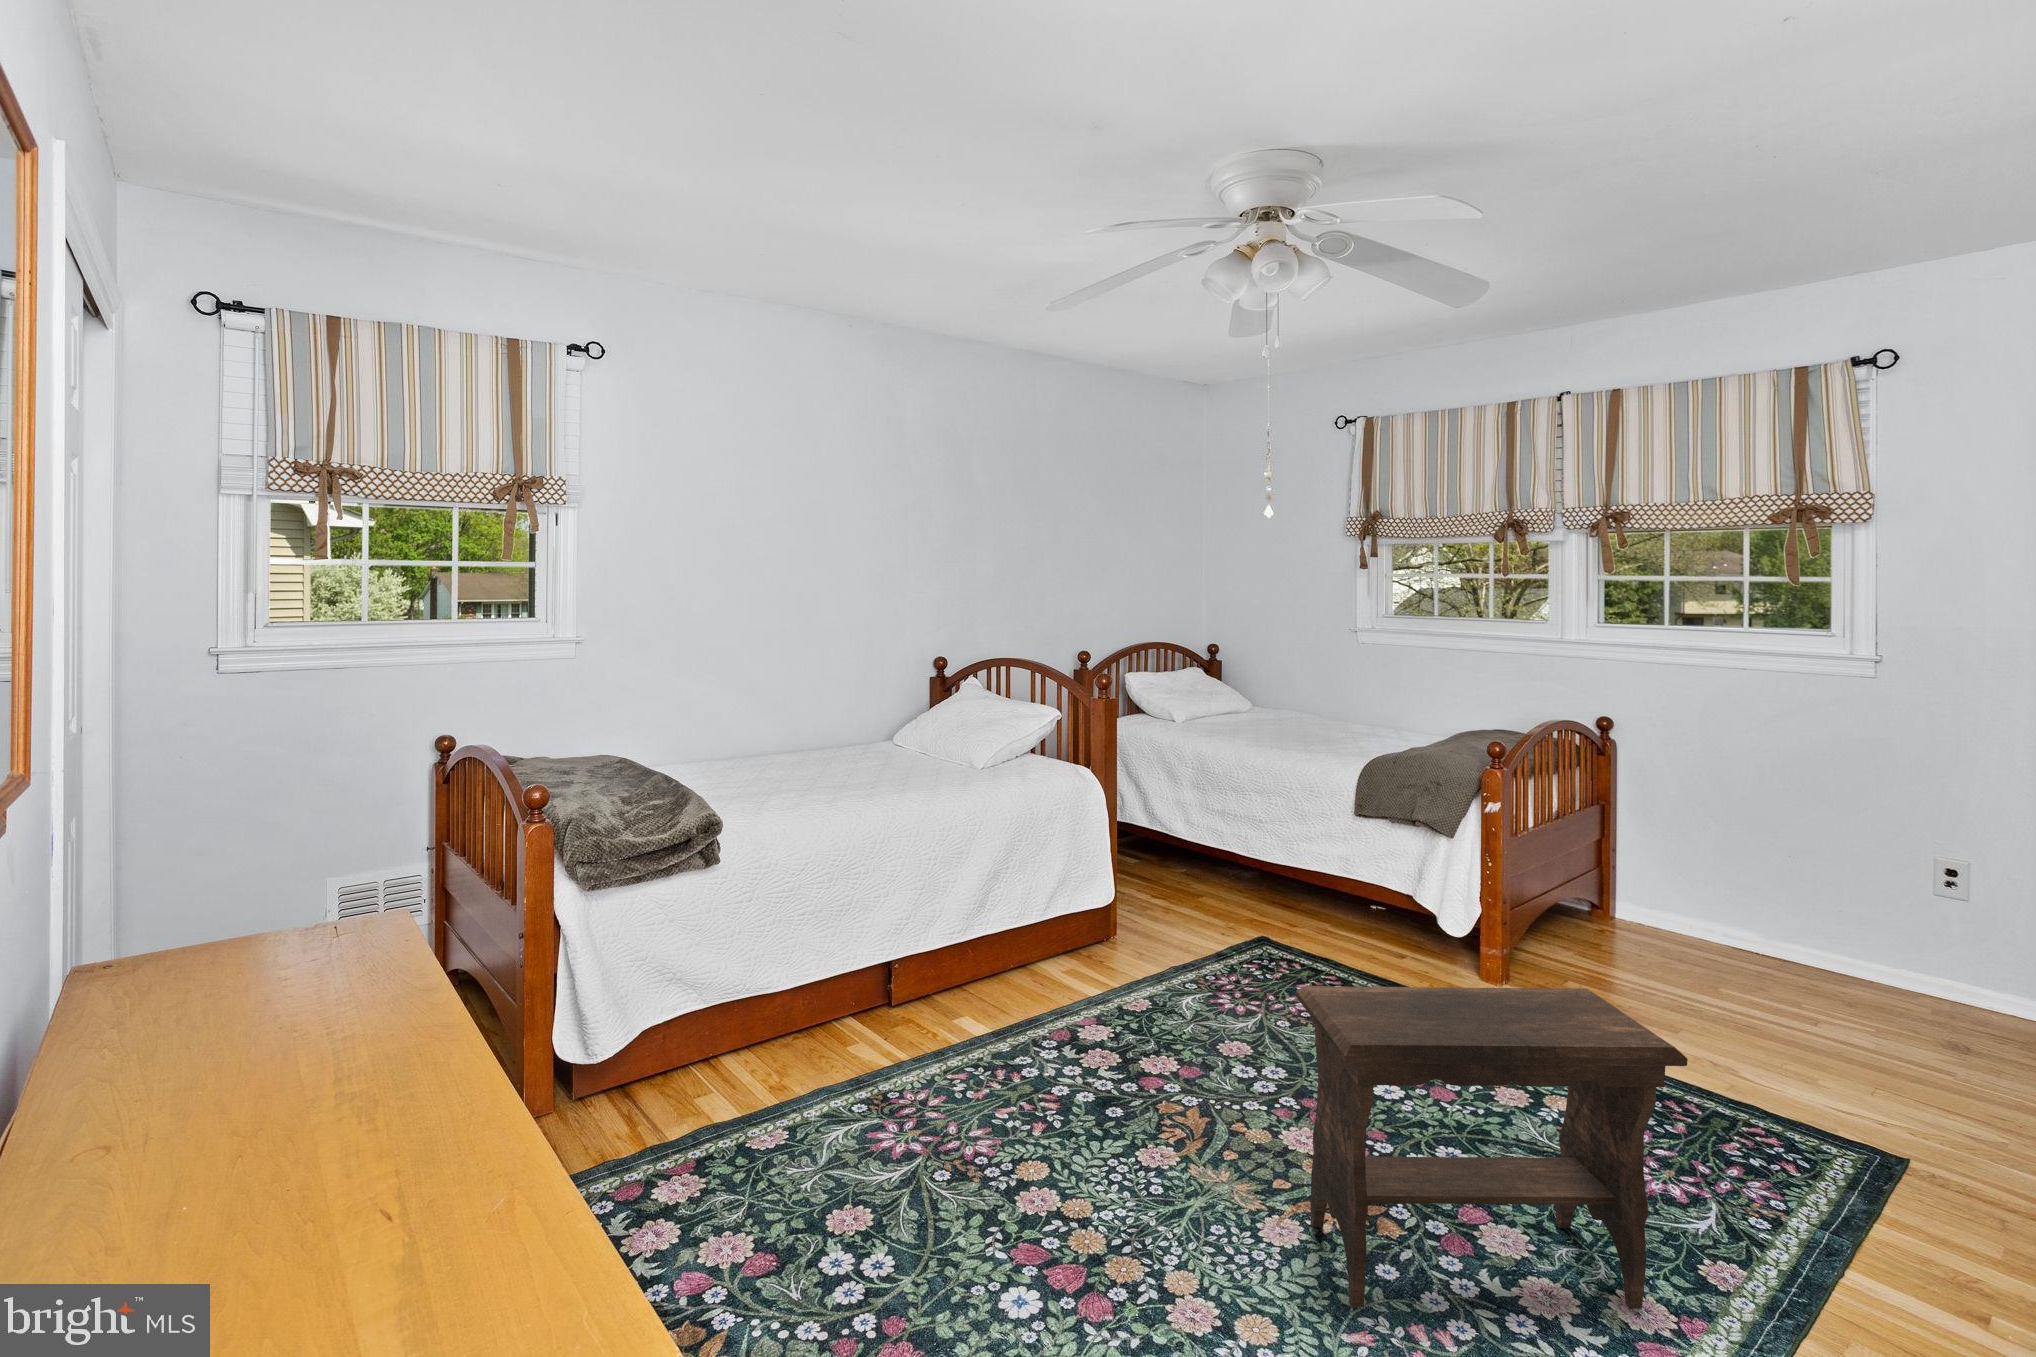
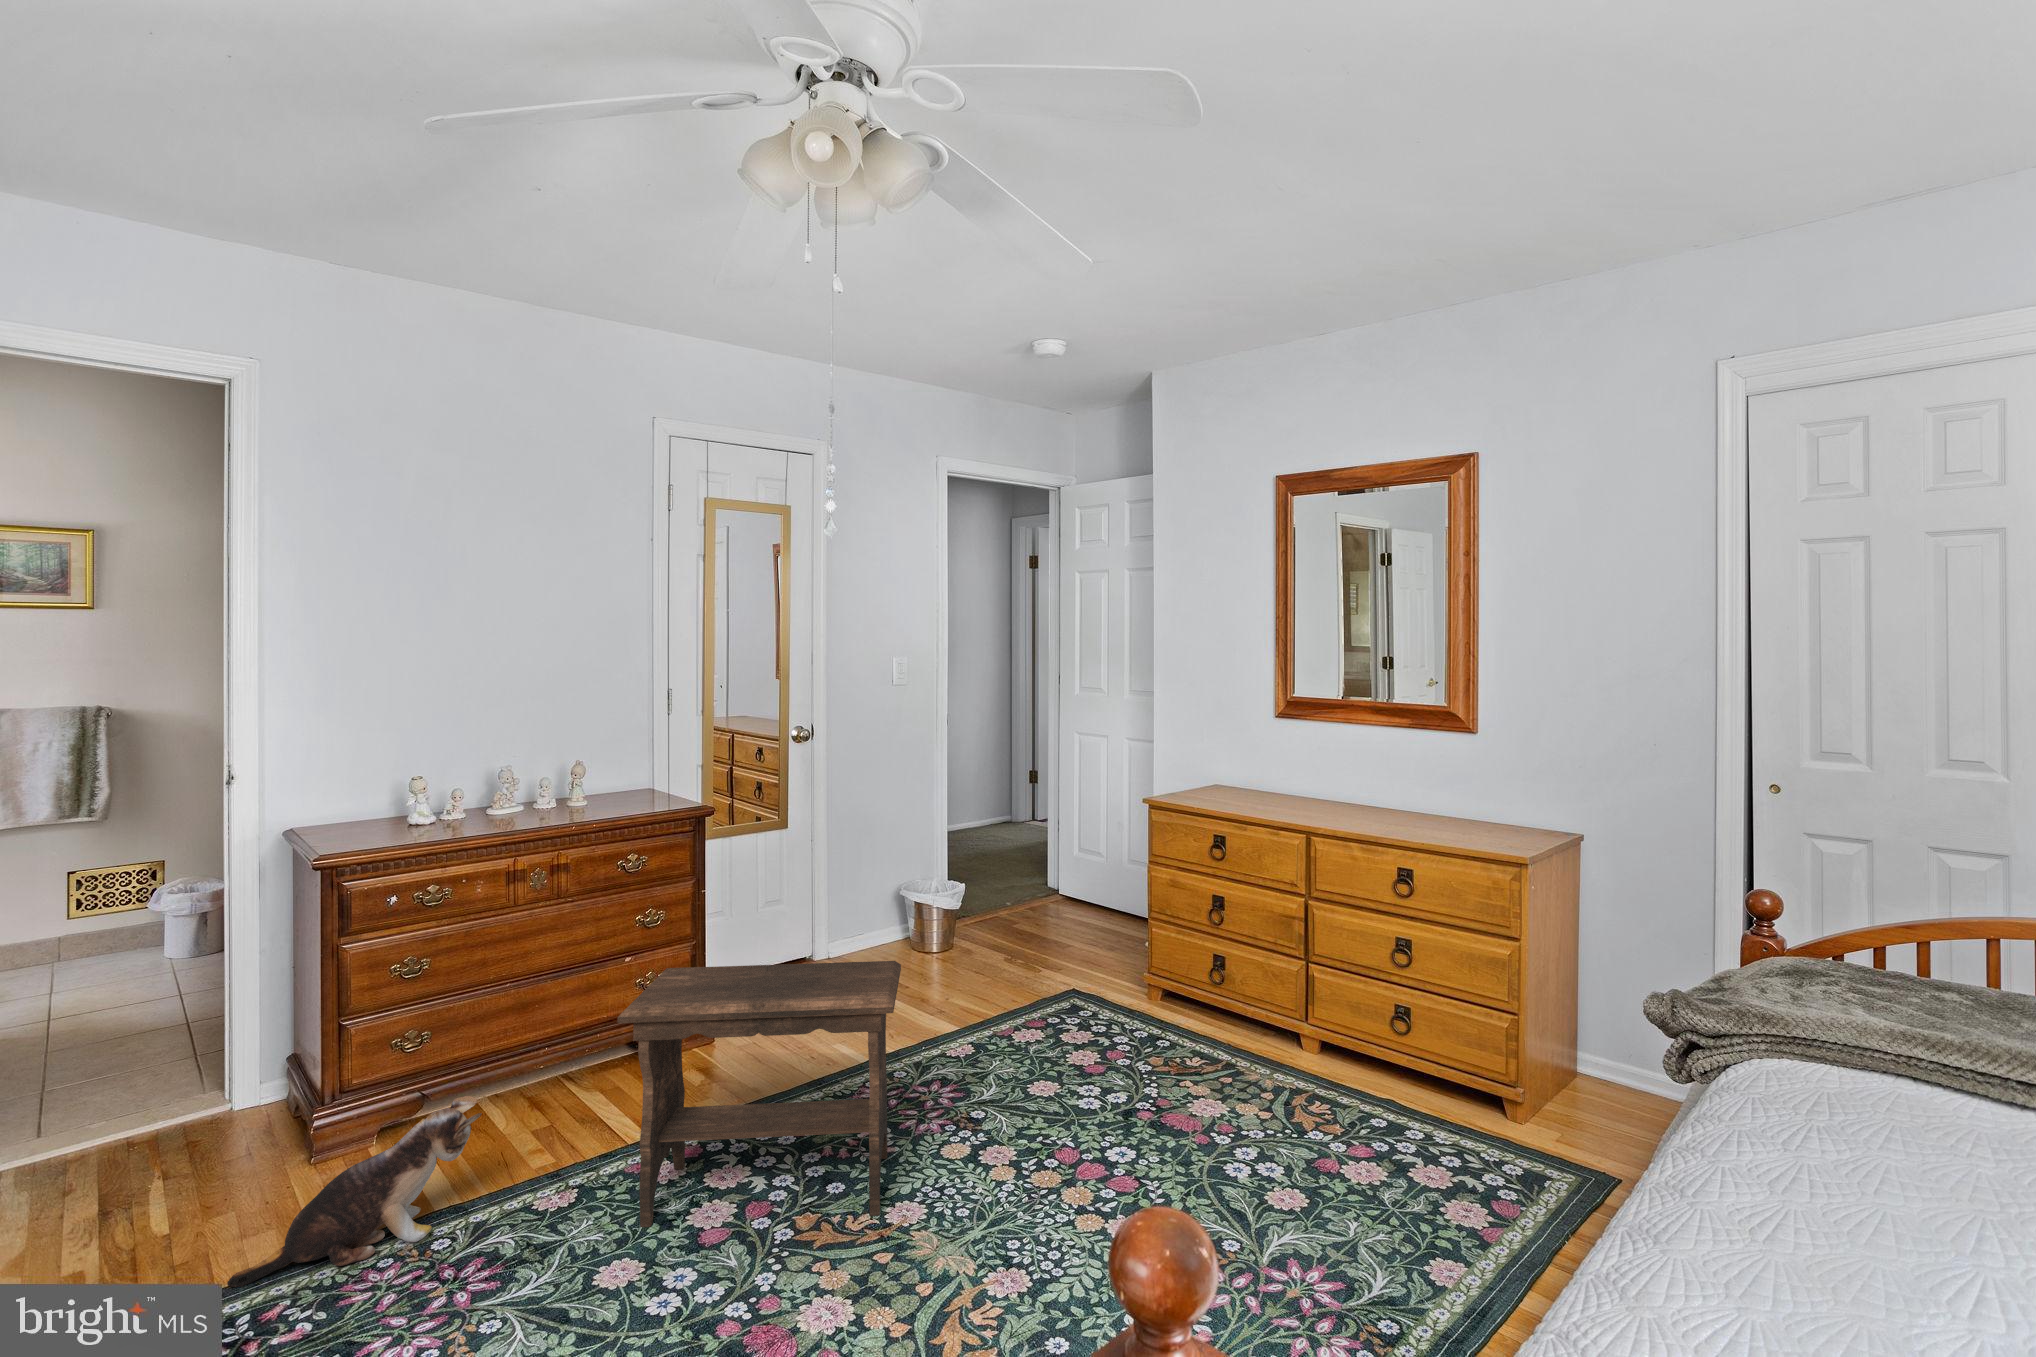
plush toy: none [1761,1110,1882,1236] -> present [227,1096,482,1287]

